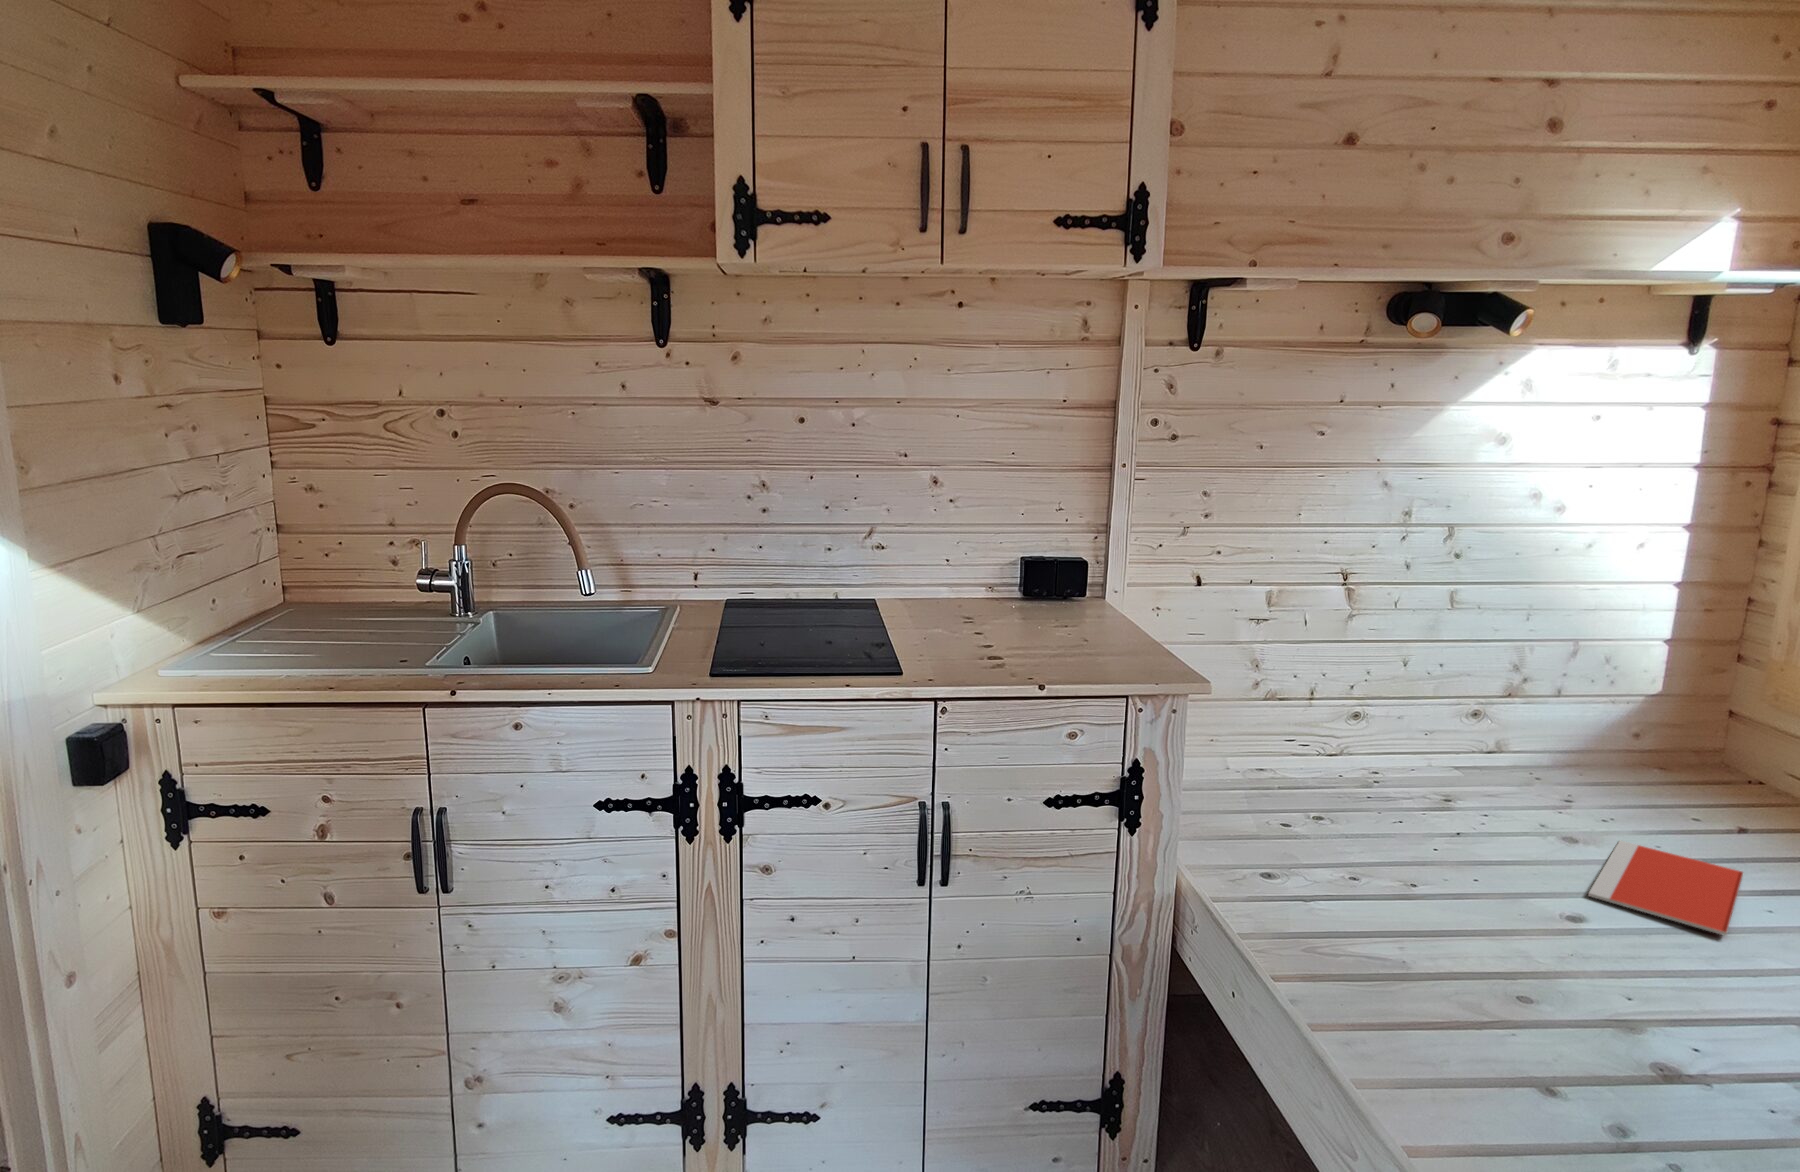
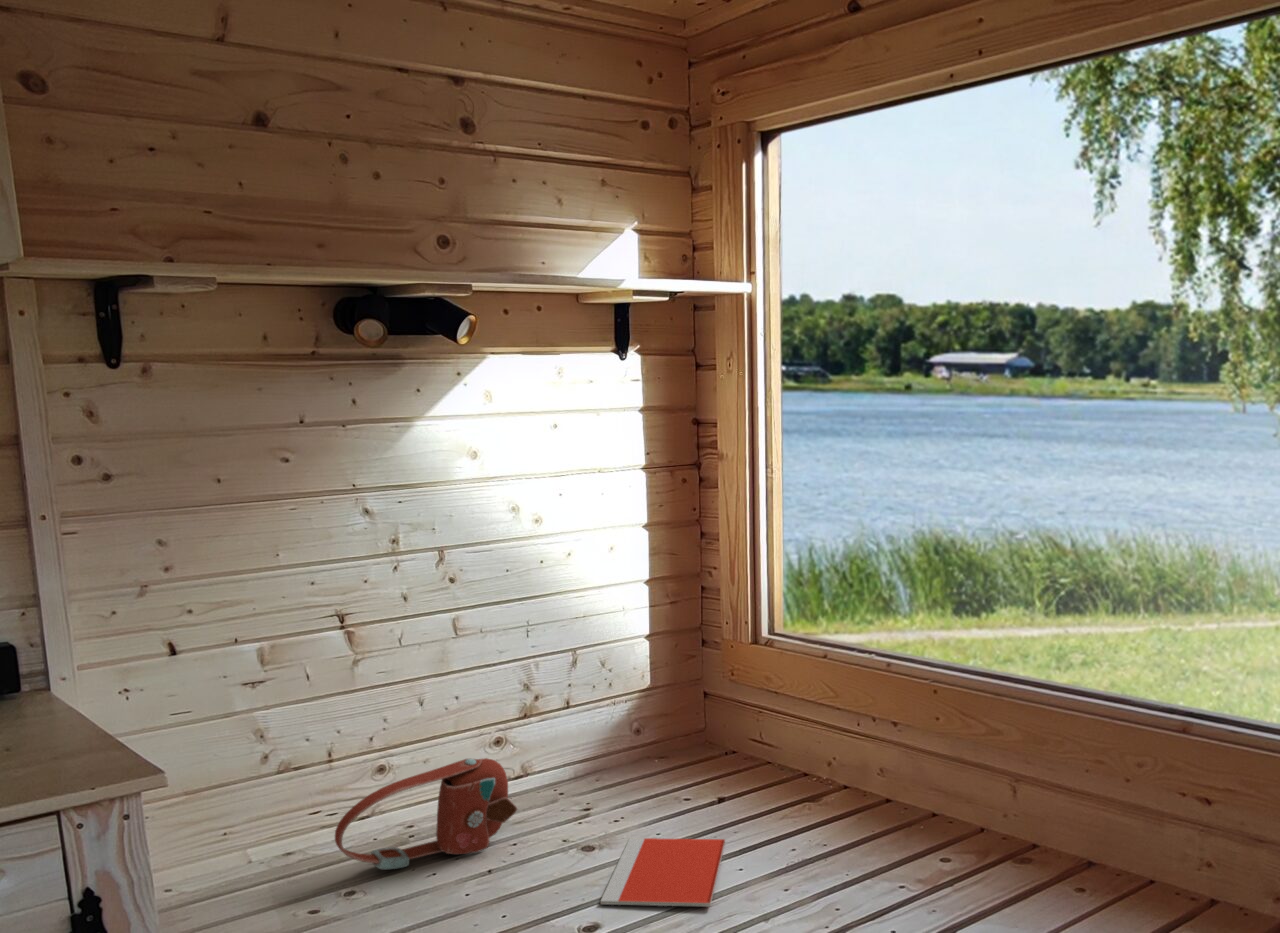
handbag: none [1318,725,1498,811] -> present [335,758,517,869]

